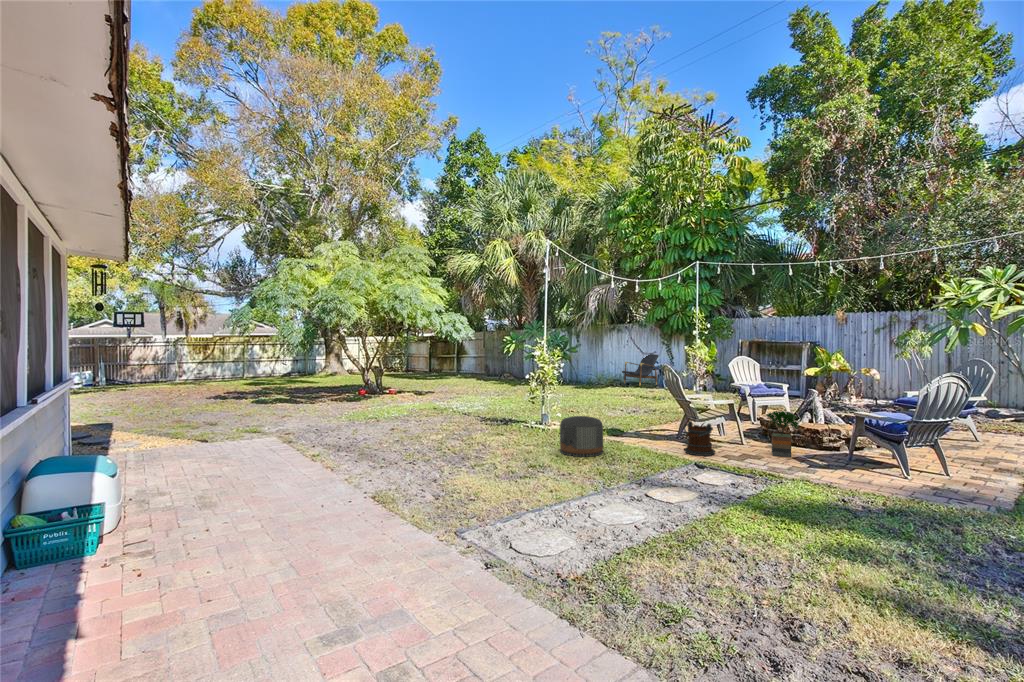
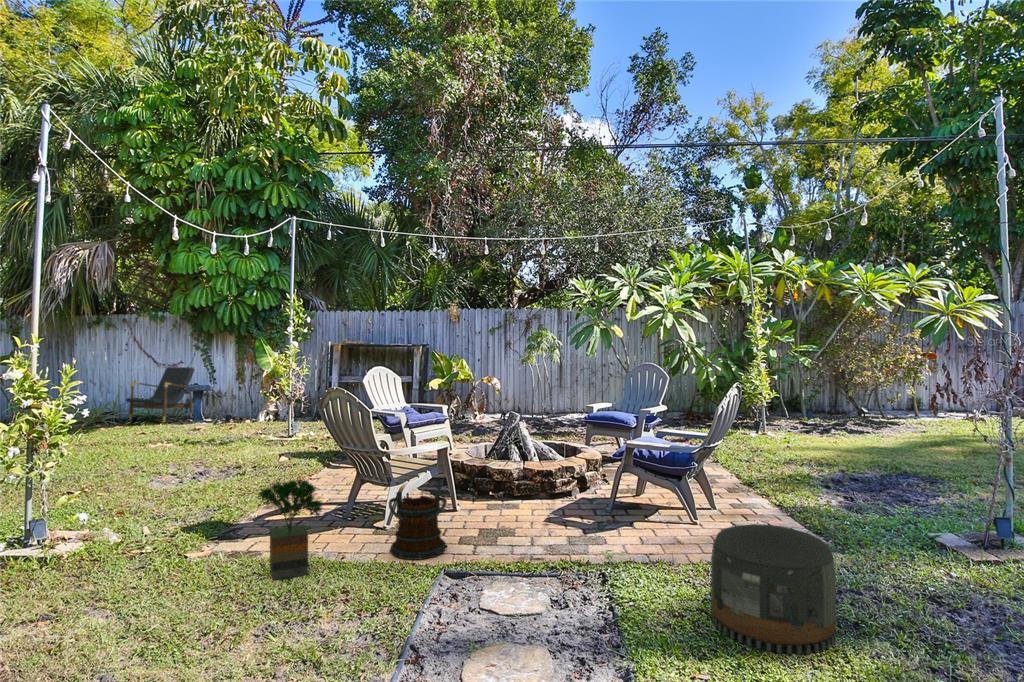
potted tree: present [766,411,799,457] -> present [259,480,322,580]
pouf: present [560,416,603,457] -> present [711,524,836,654]

